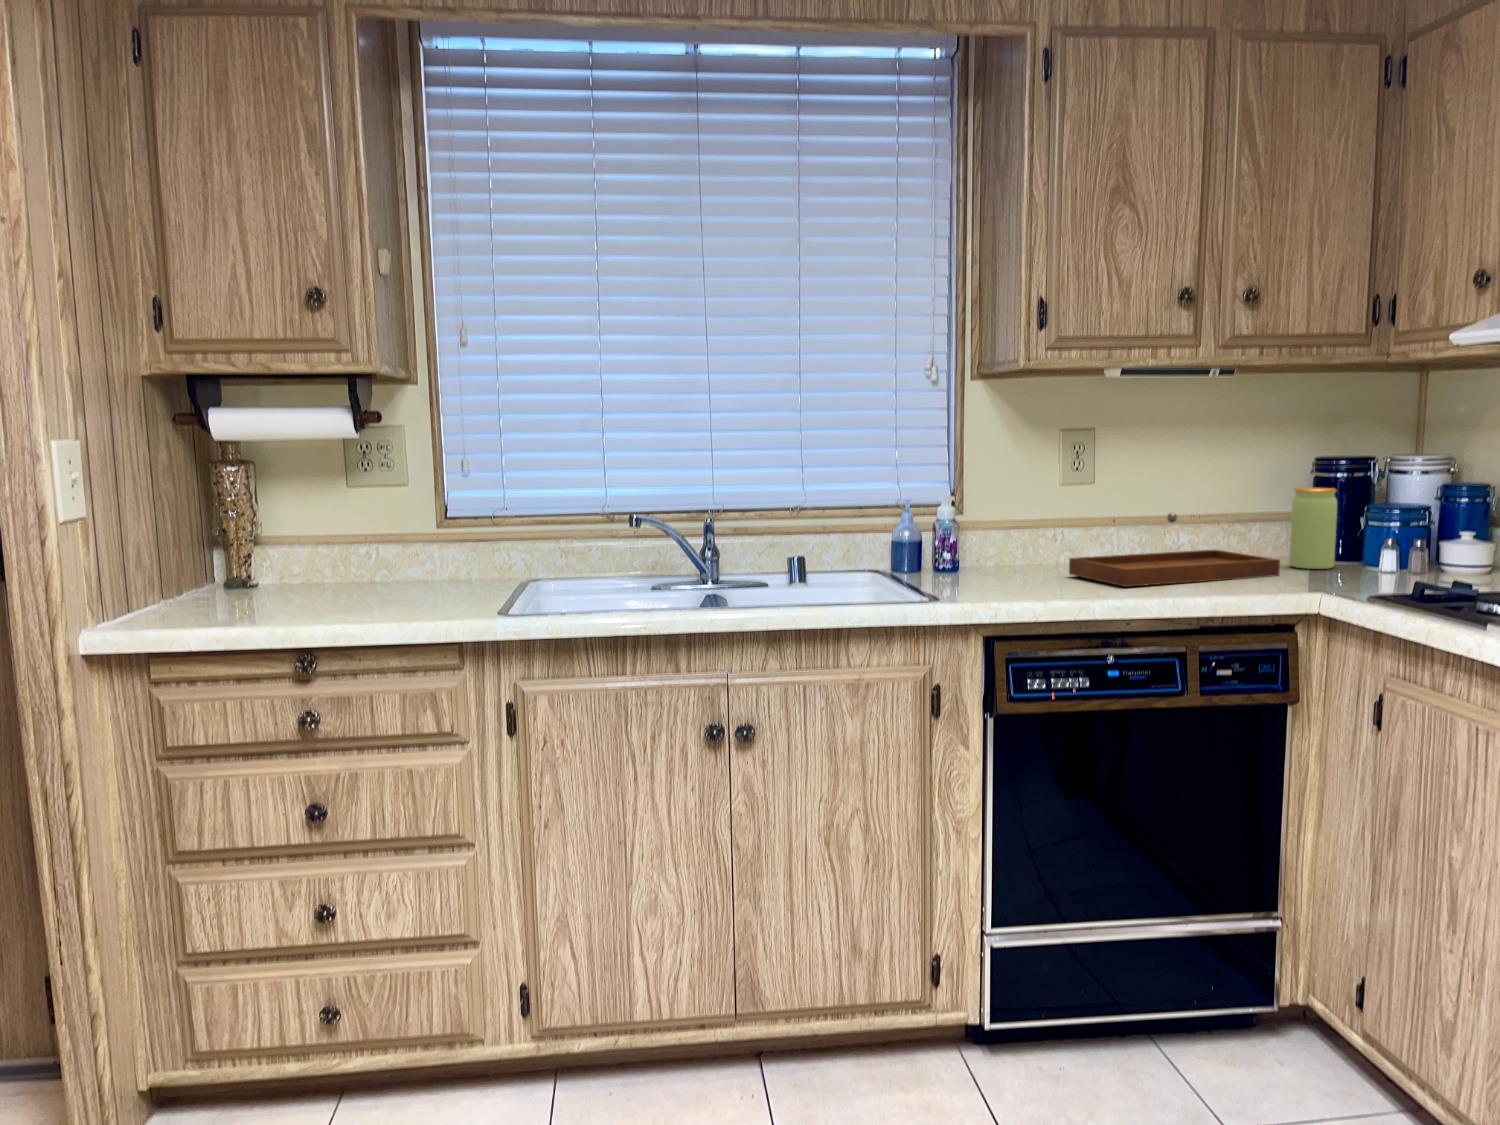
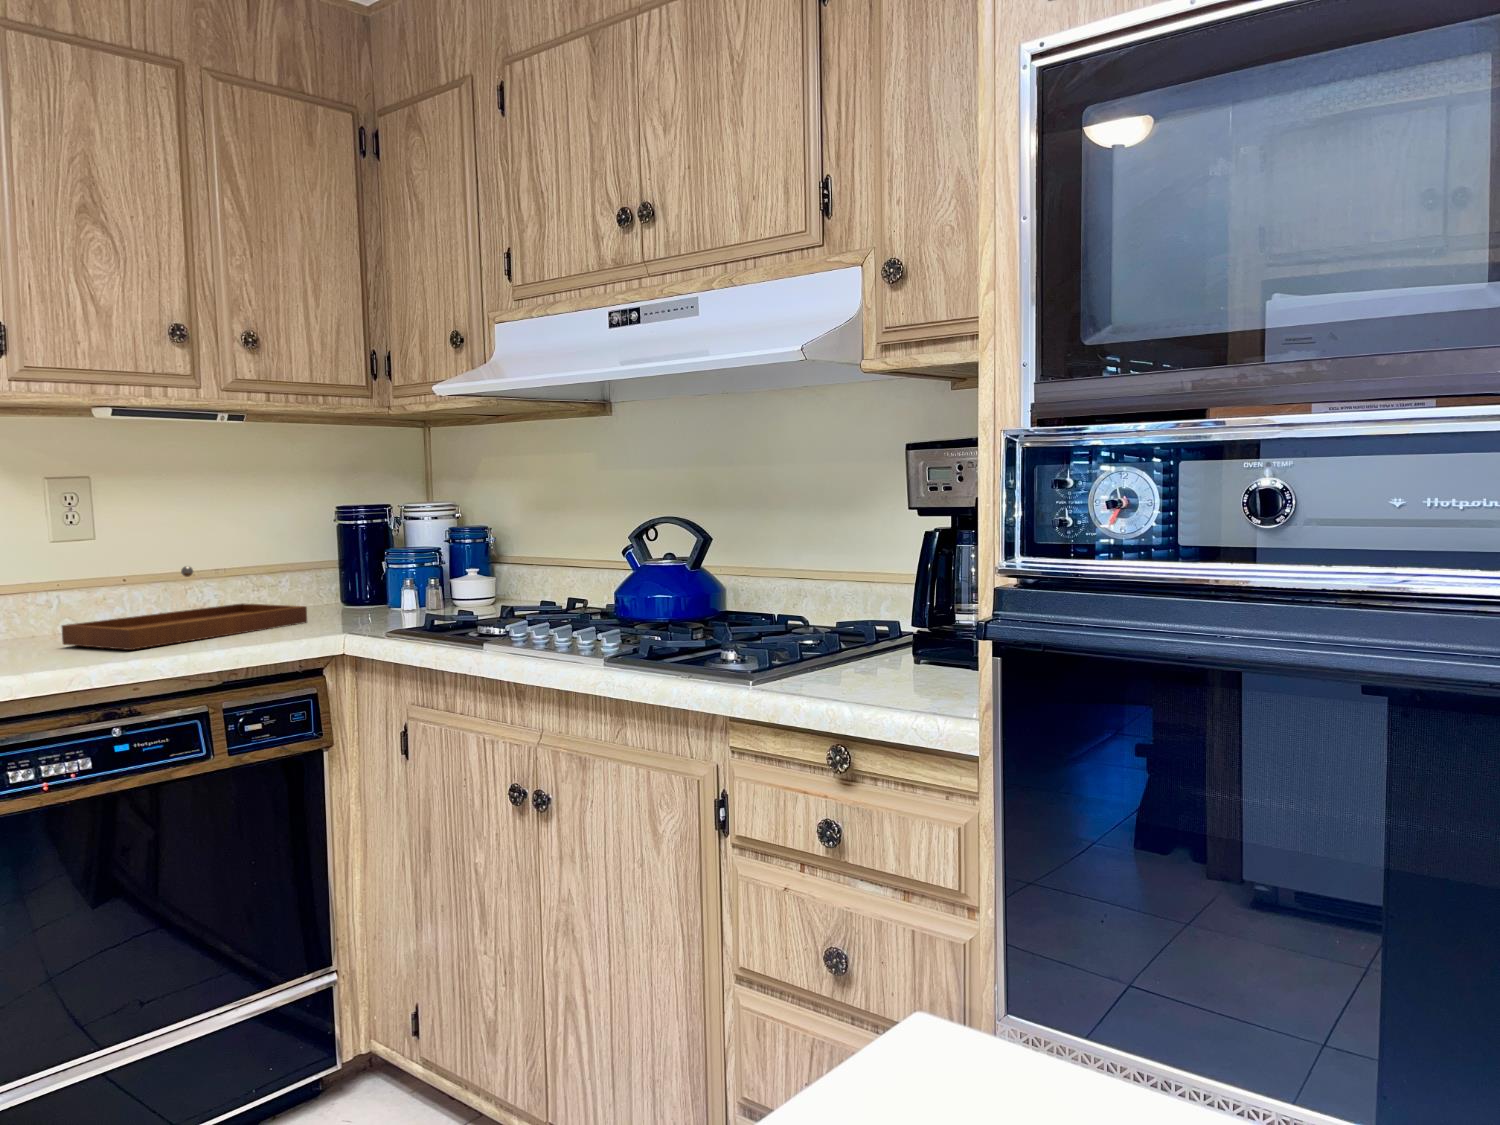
jar: present [1289,488,1337,569] -> none [316,535,361,614]

